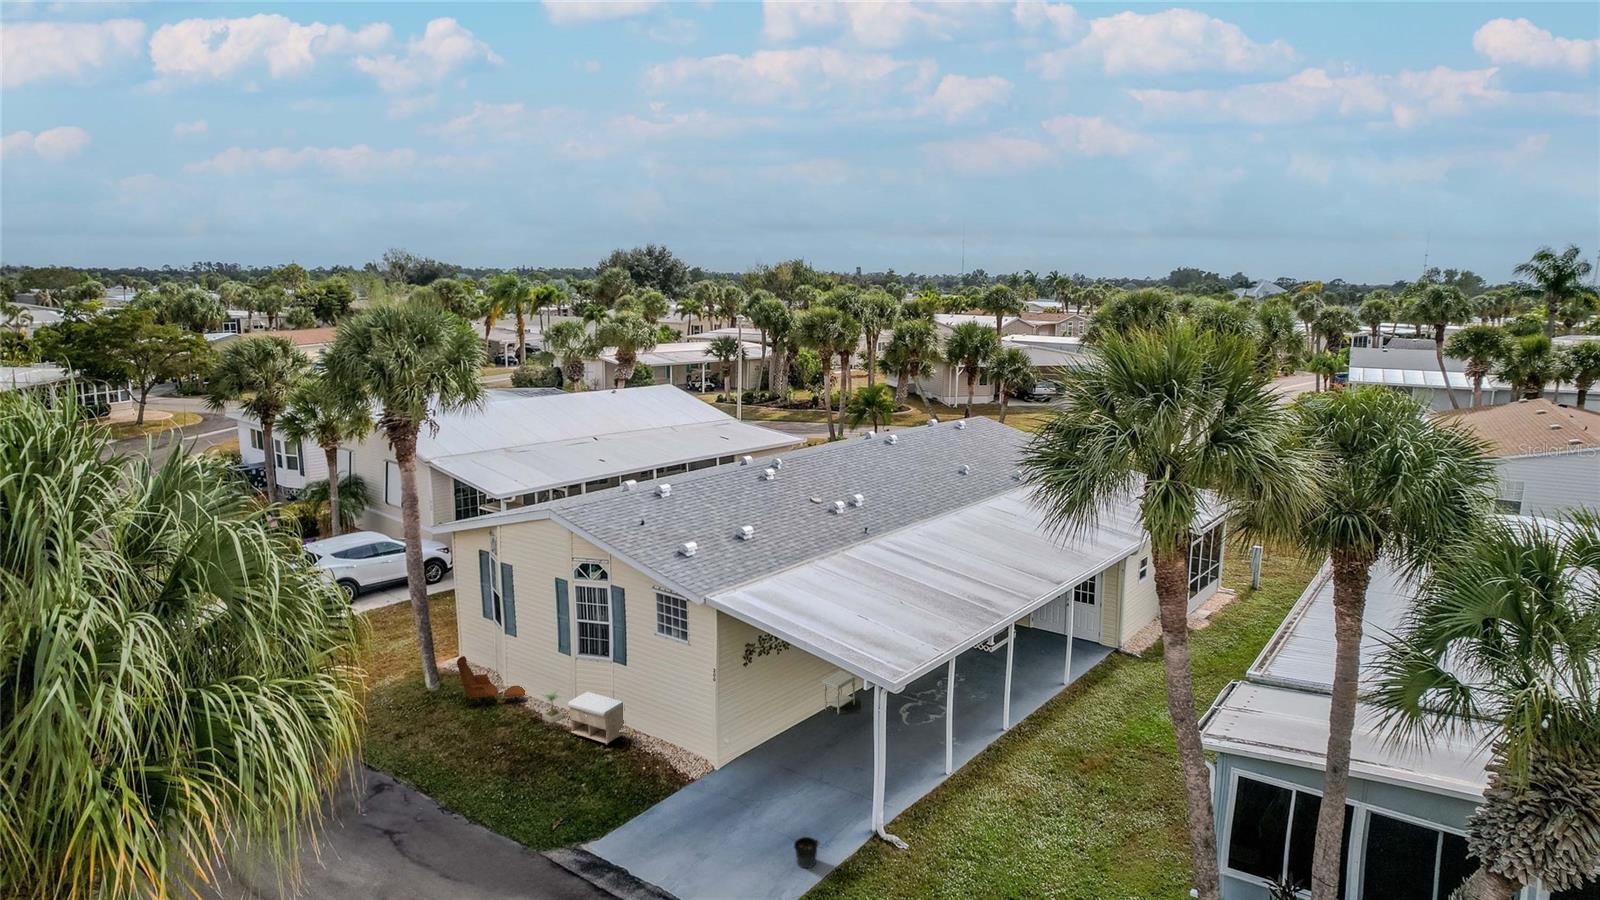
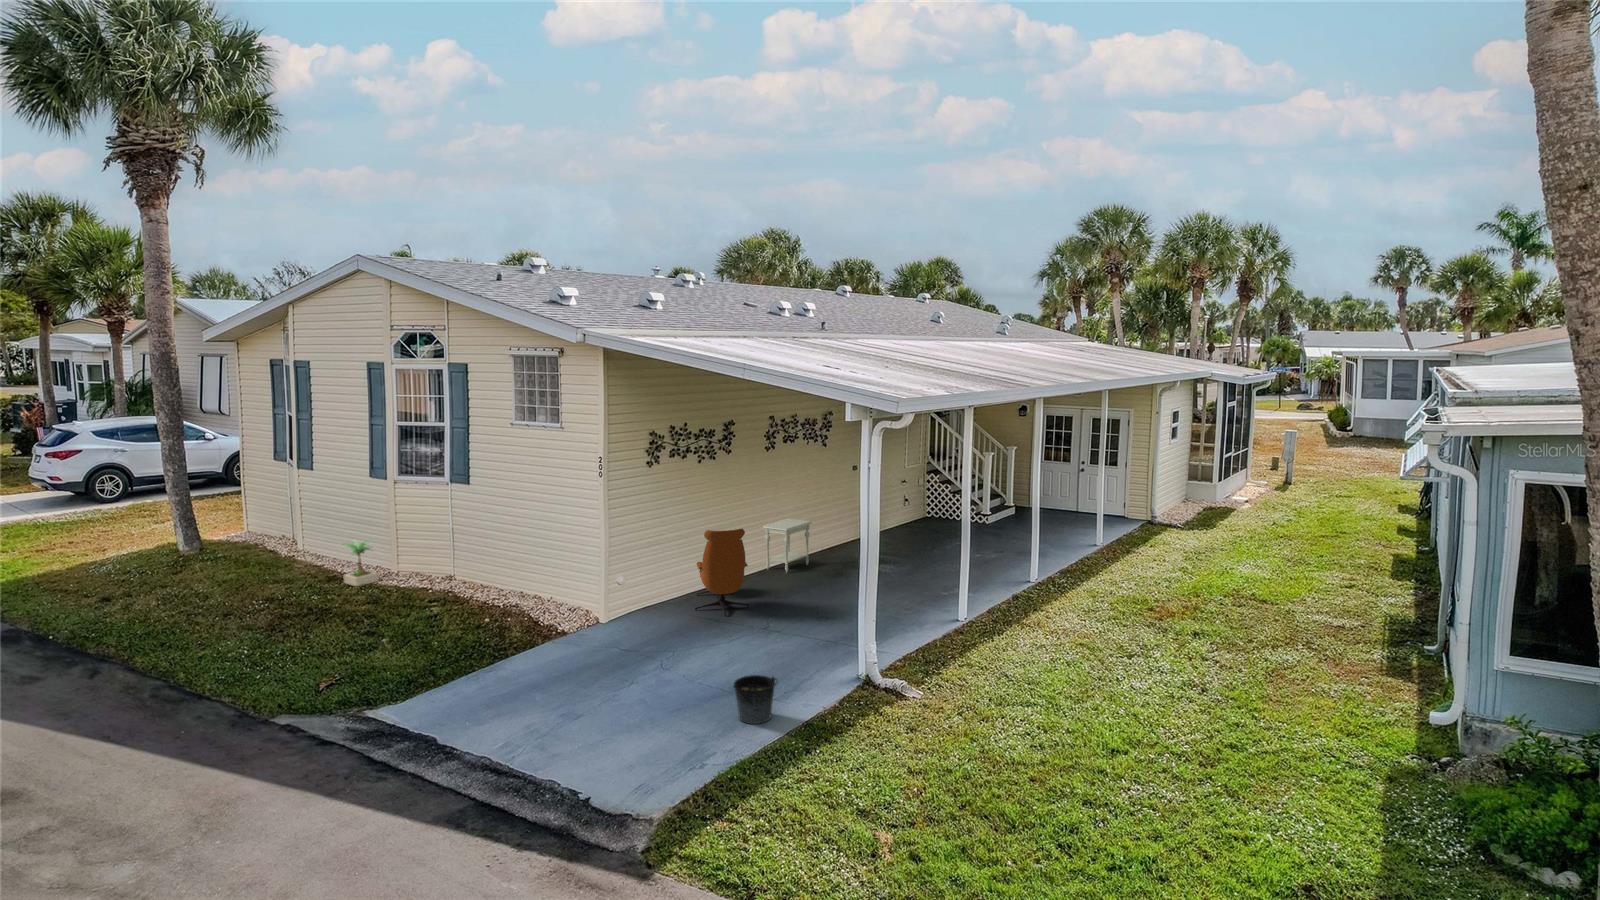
lounge chair: present [457,656,528,712] -> present [695,529,749,616]
storage bench: present [568,692,625,745] -> none [378,534,468,604]

